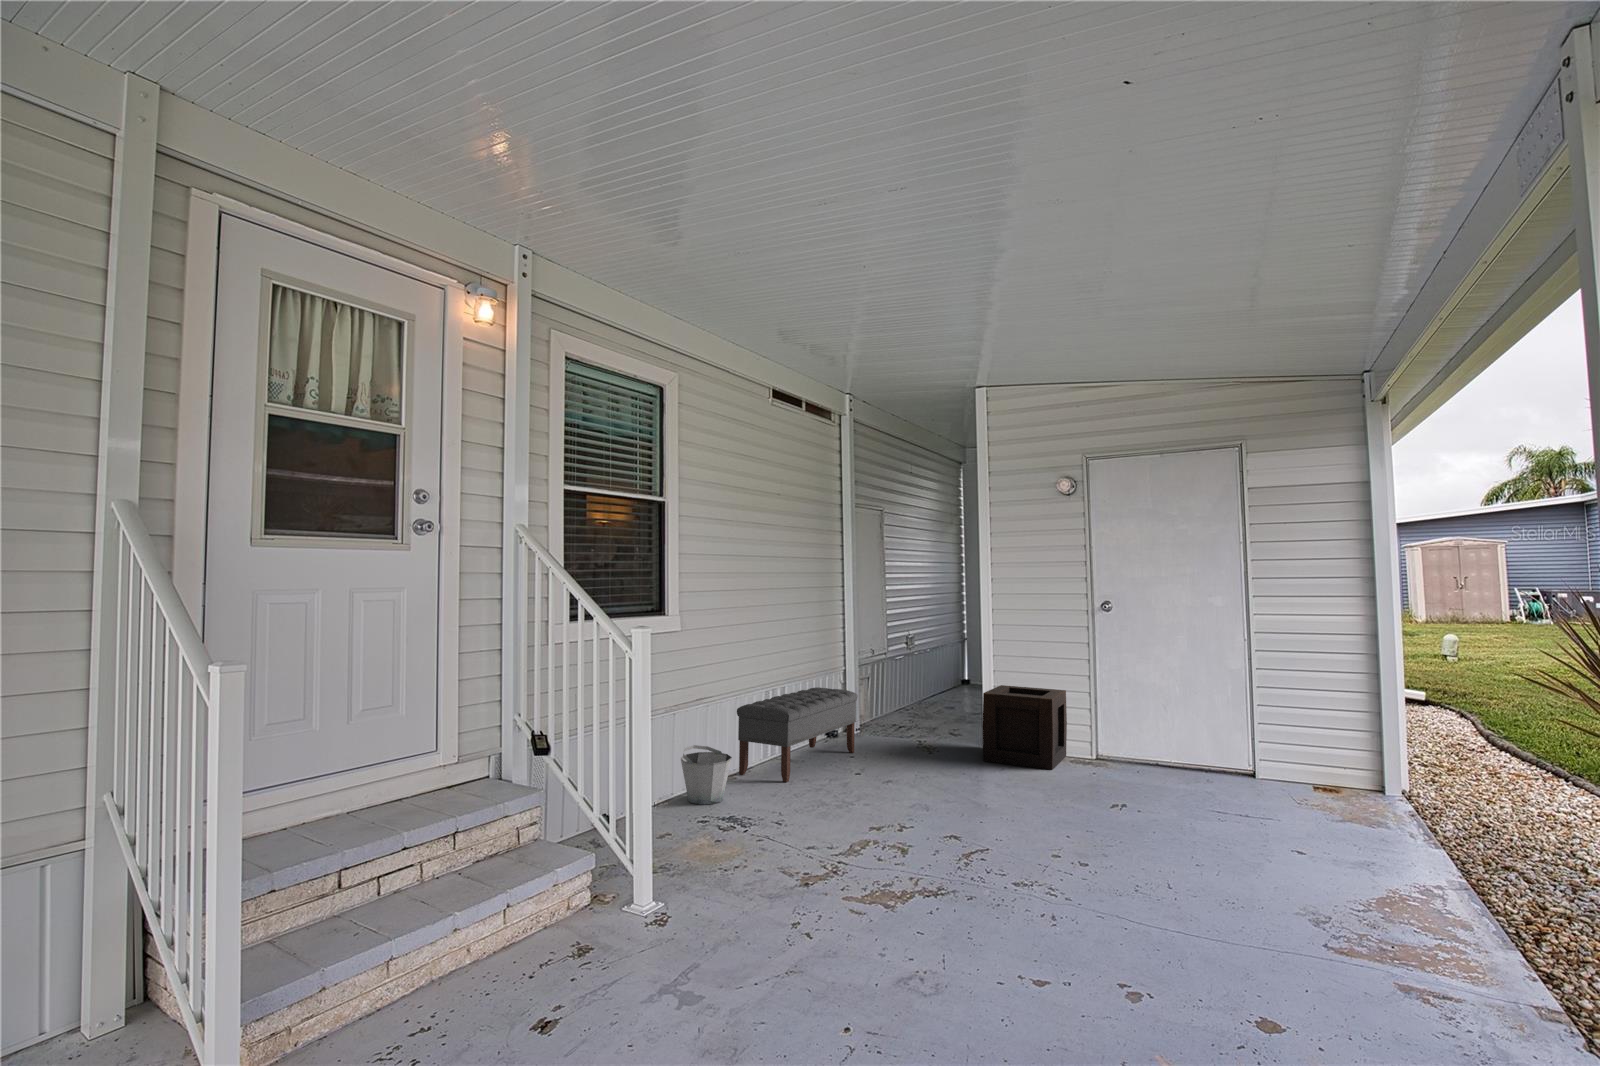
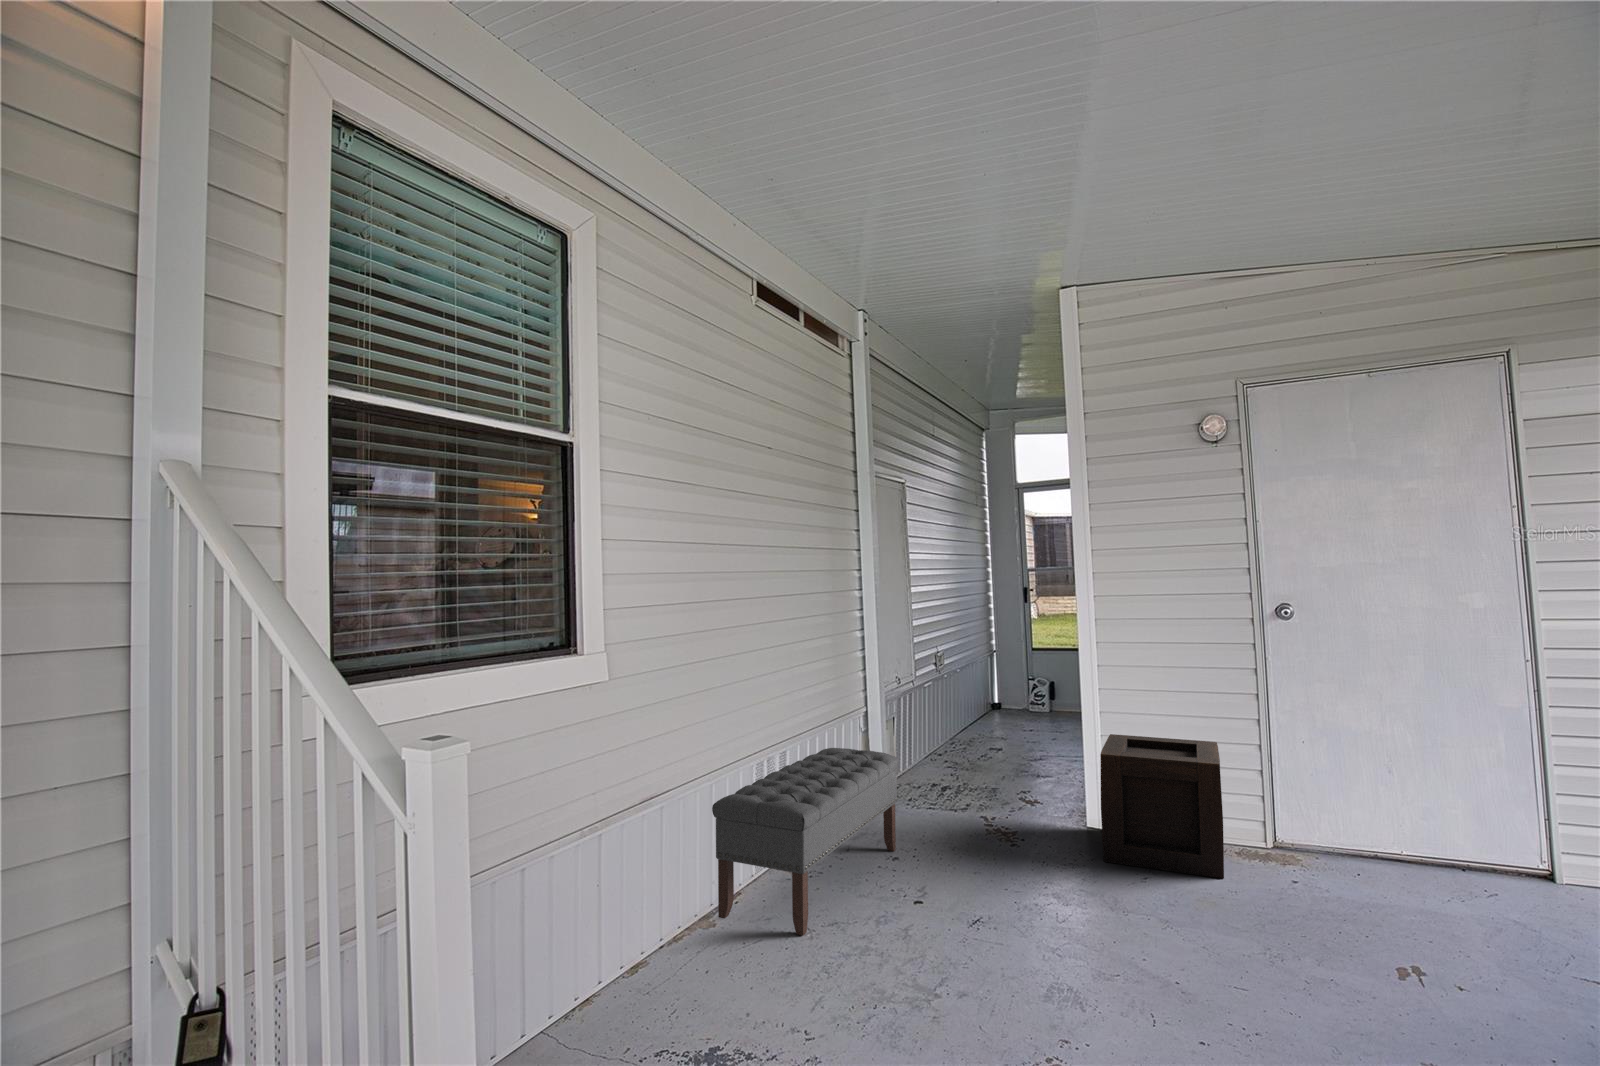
bucket: present [681,745,732,805] -> none [610,891,708,1018]

